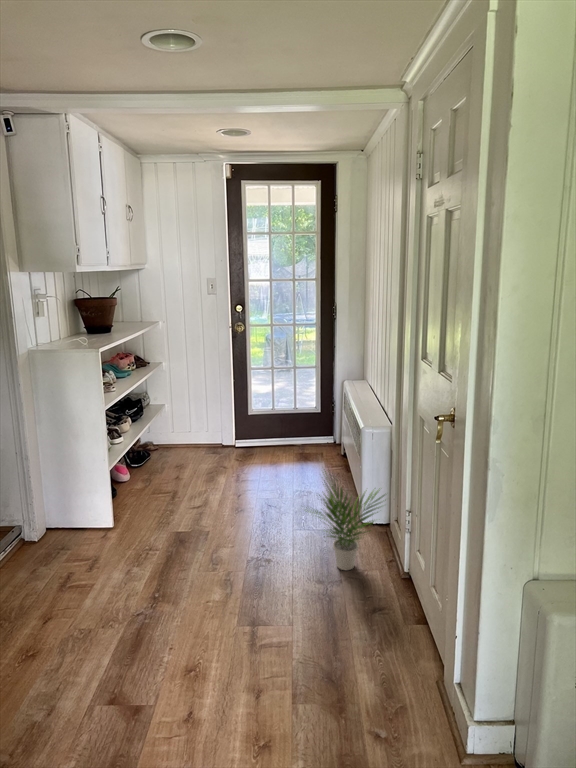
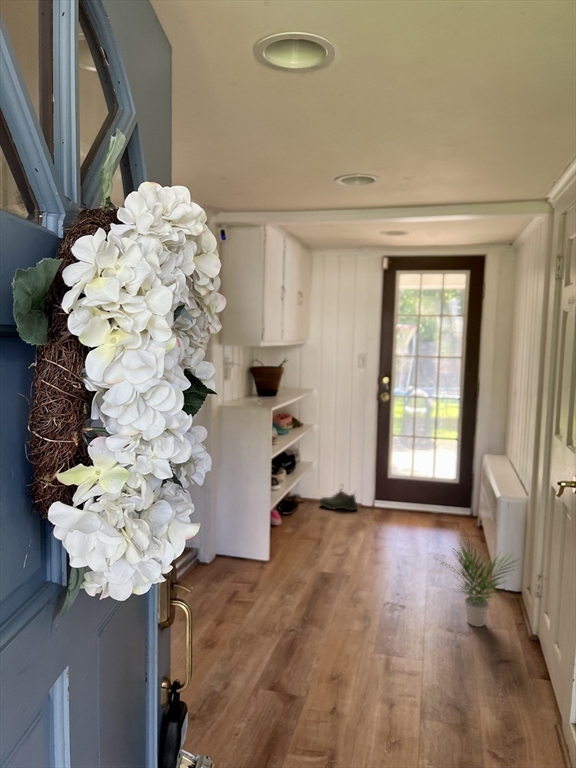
shoe: none [175,425,217,454] -> present [320,489,357,510]

